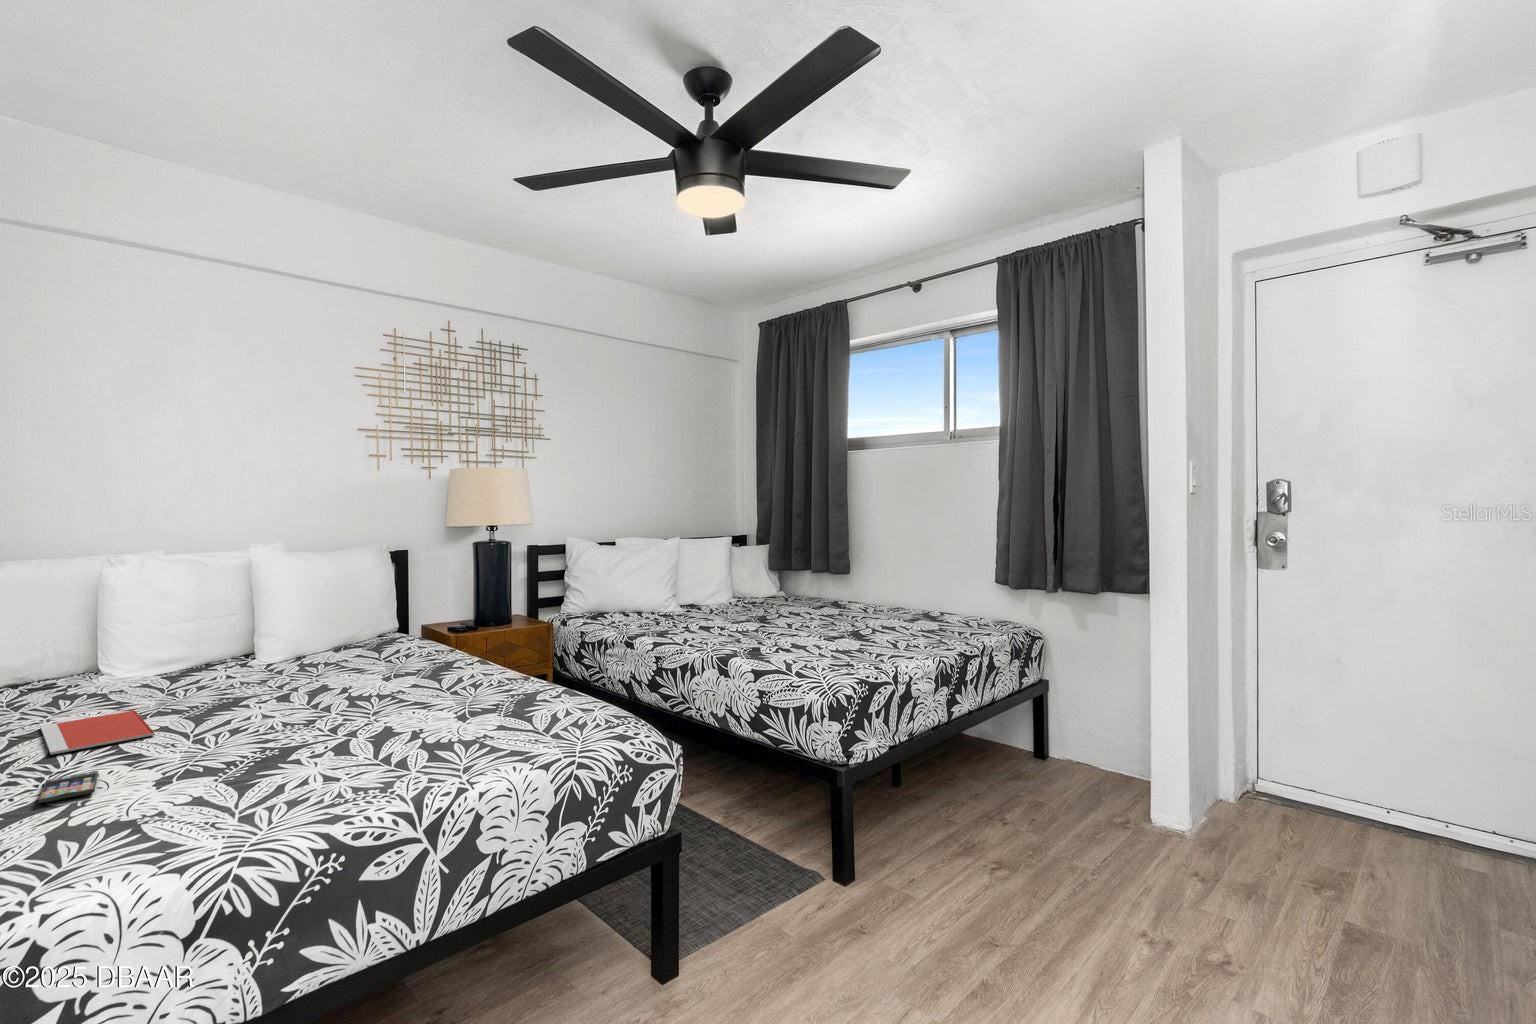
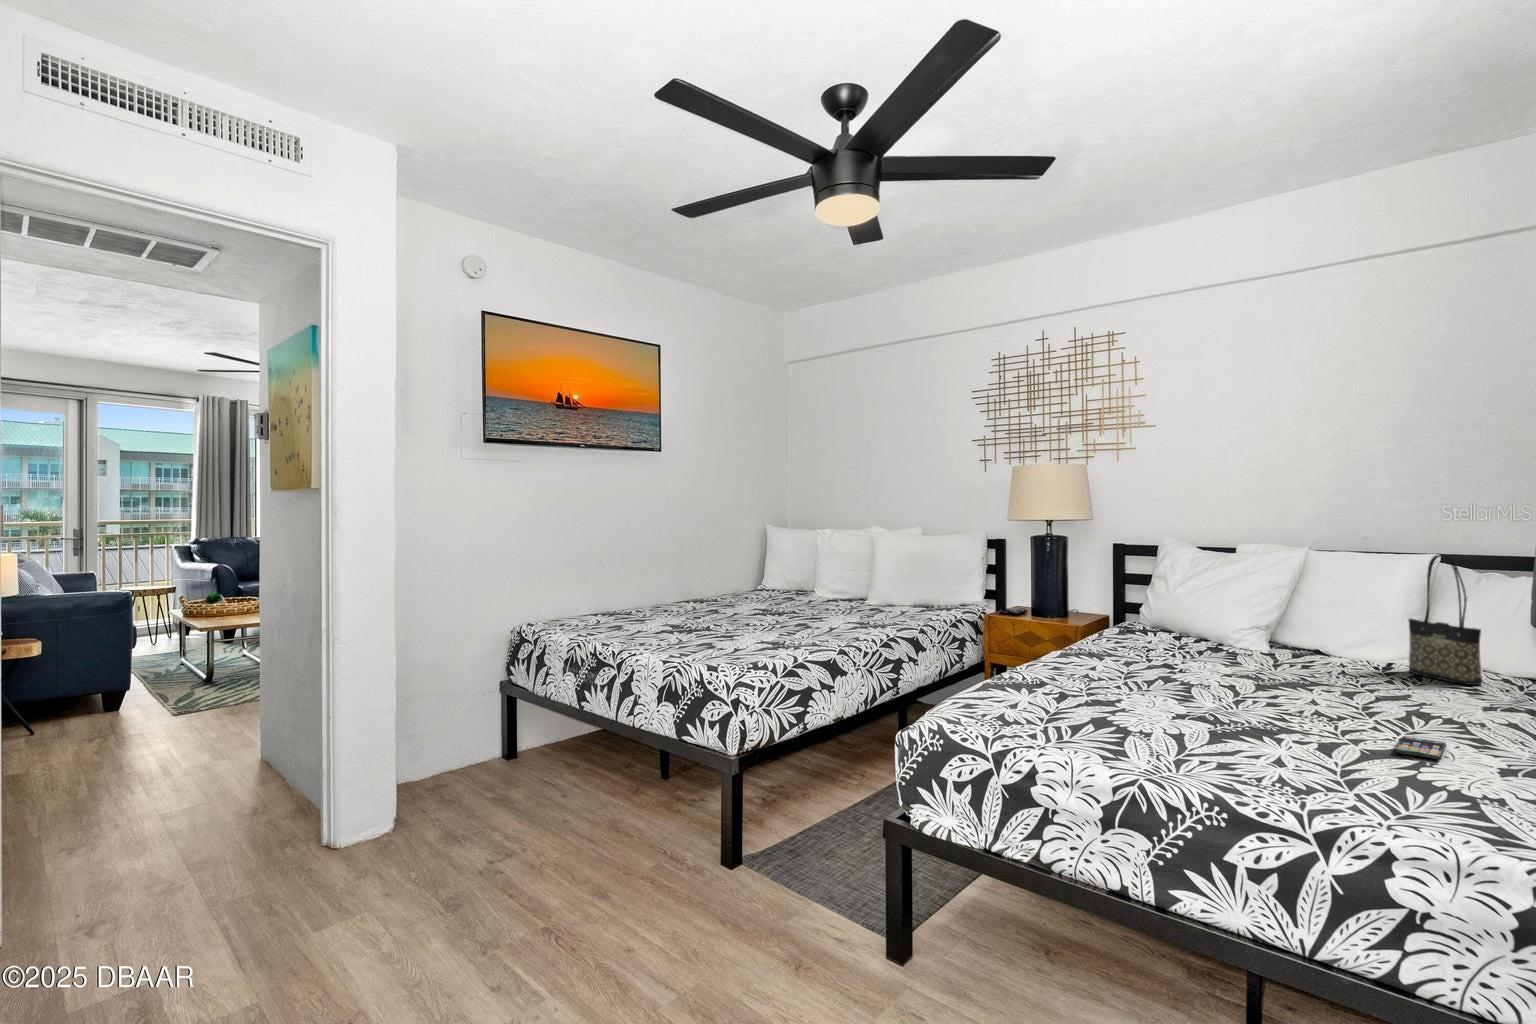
tote bag: none [47,563,129,703] -> present [1409,554,1482,685]
notebook: present [40,710,155,755] -> none [1402,691,1504,728]

